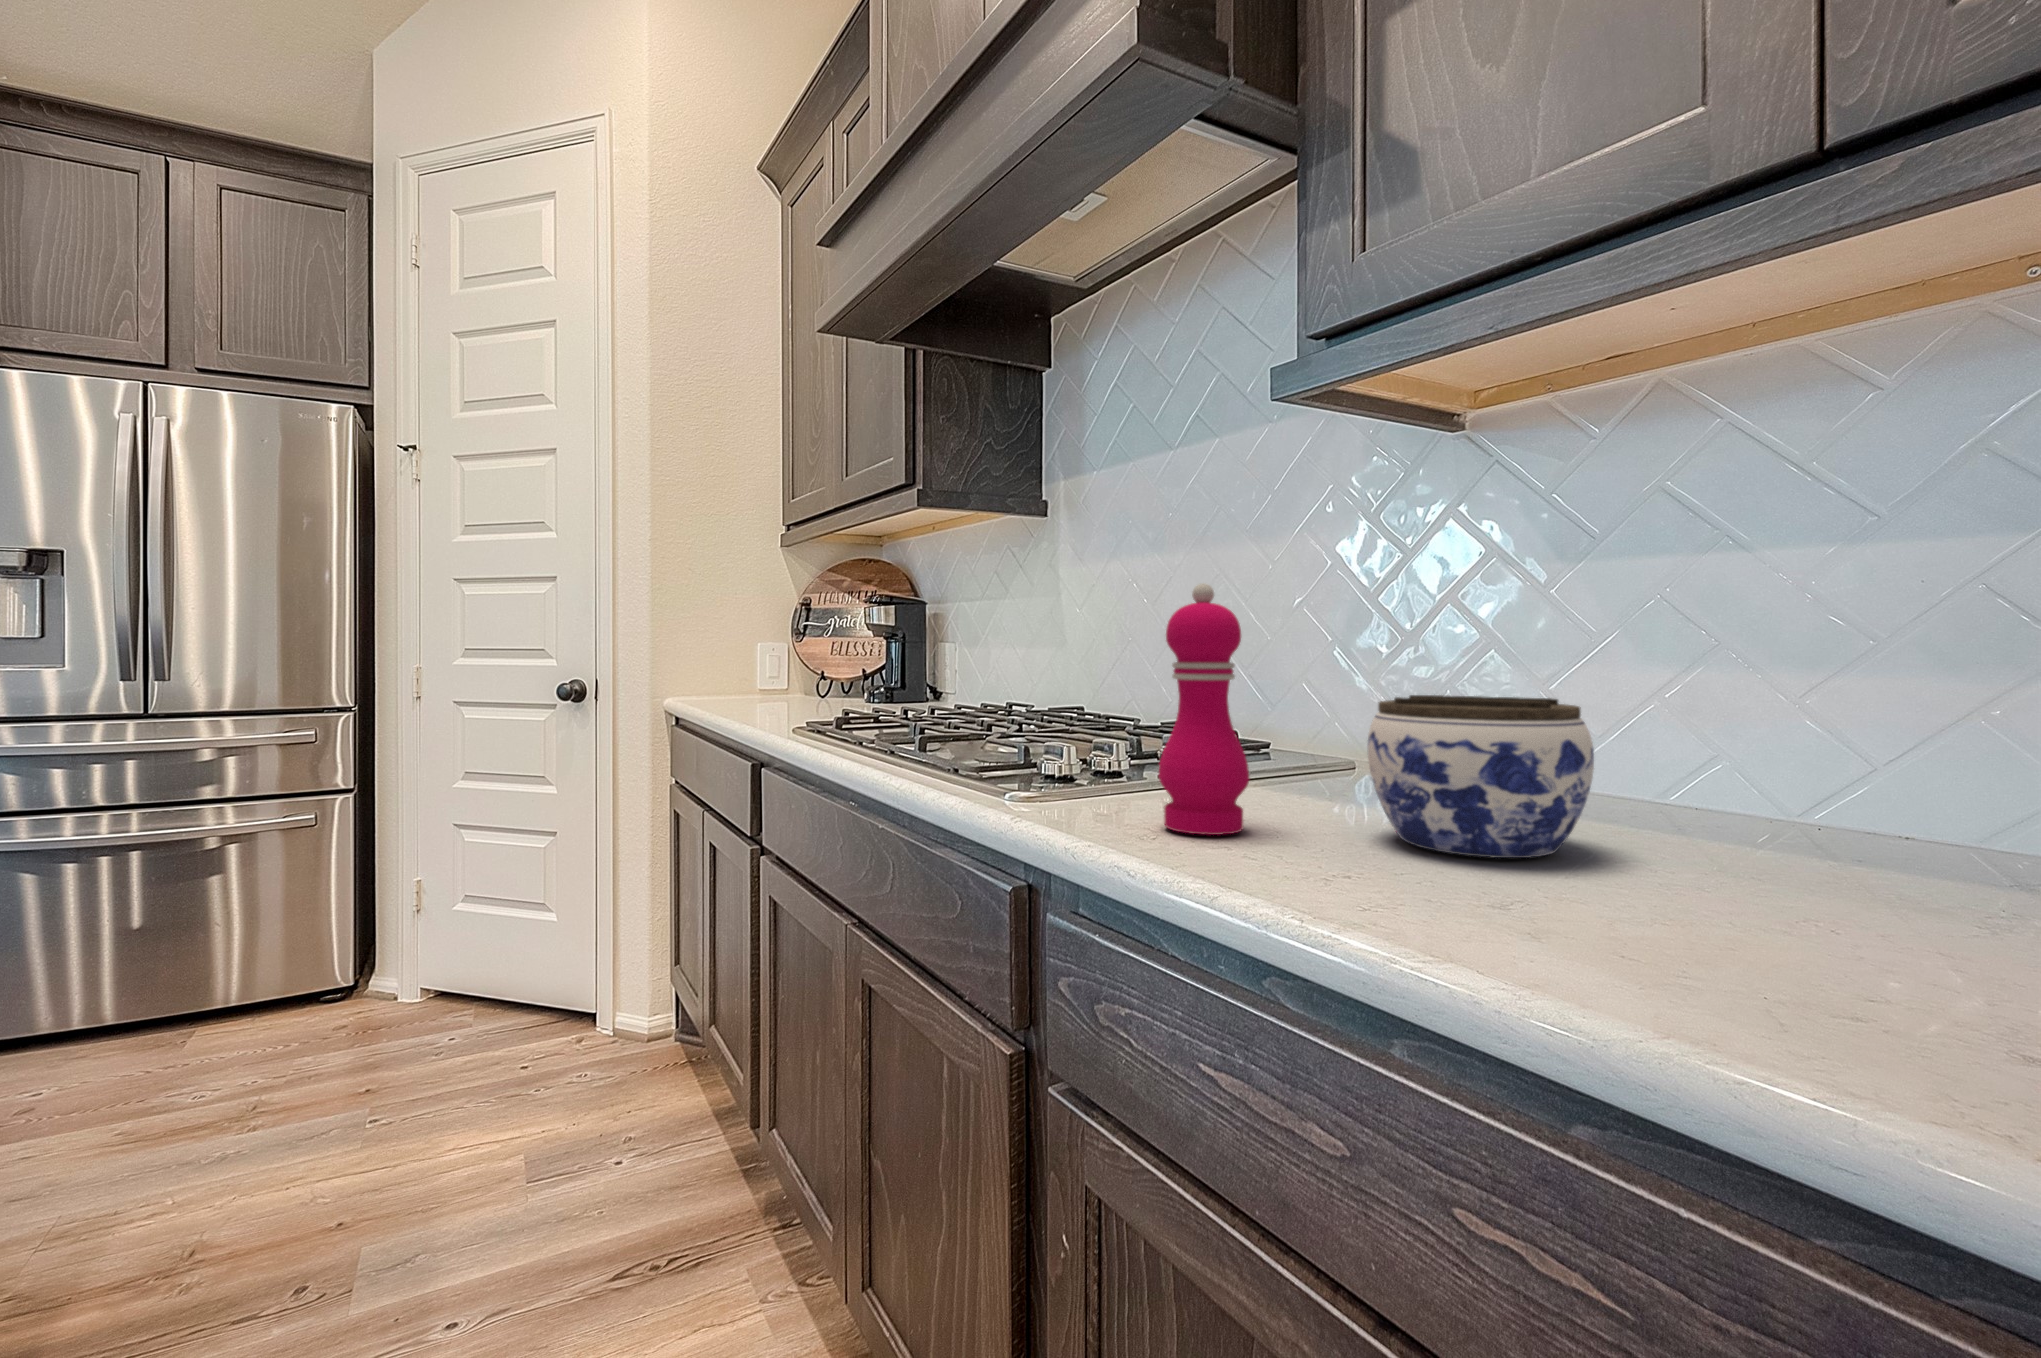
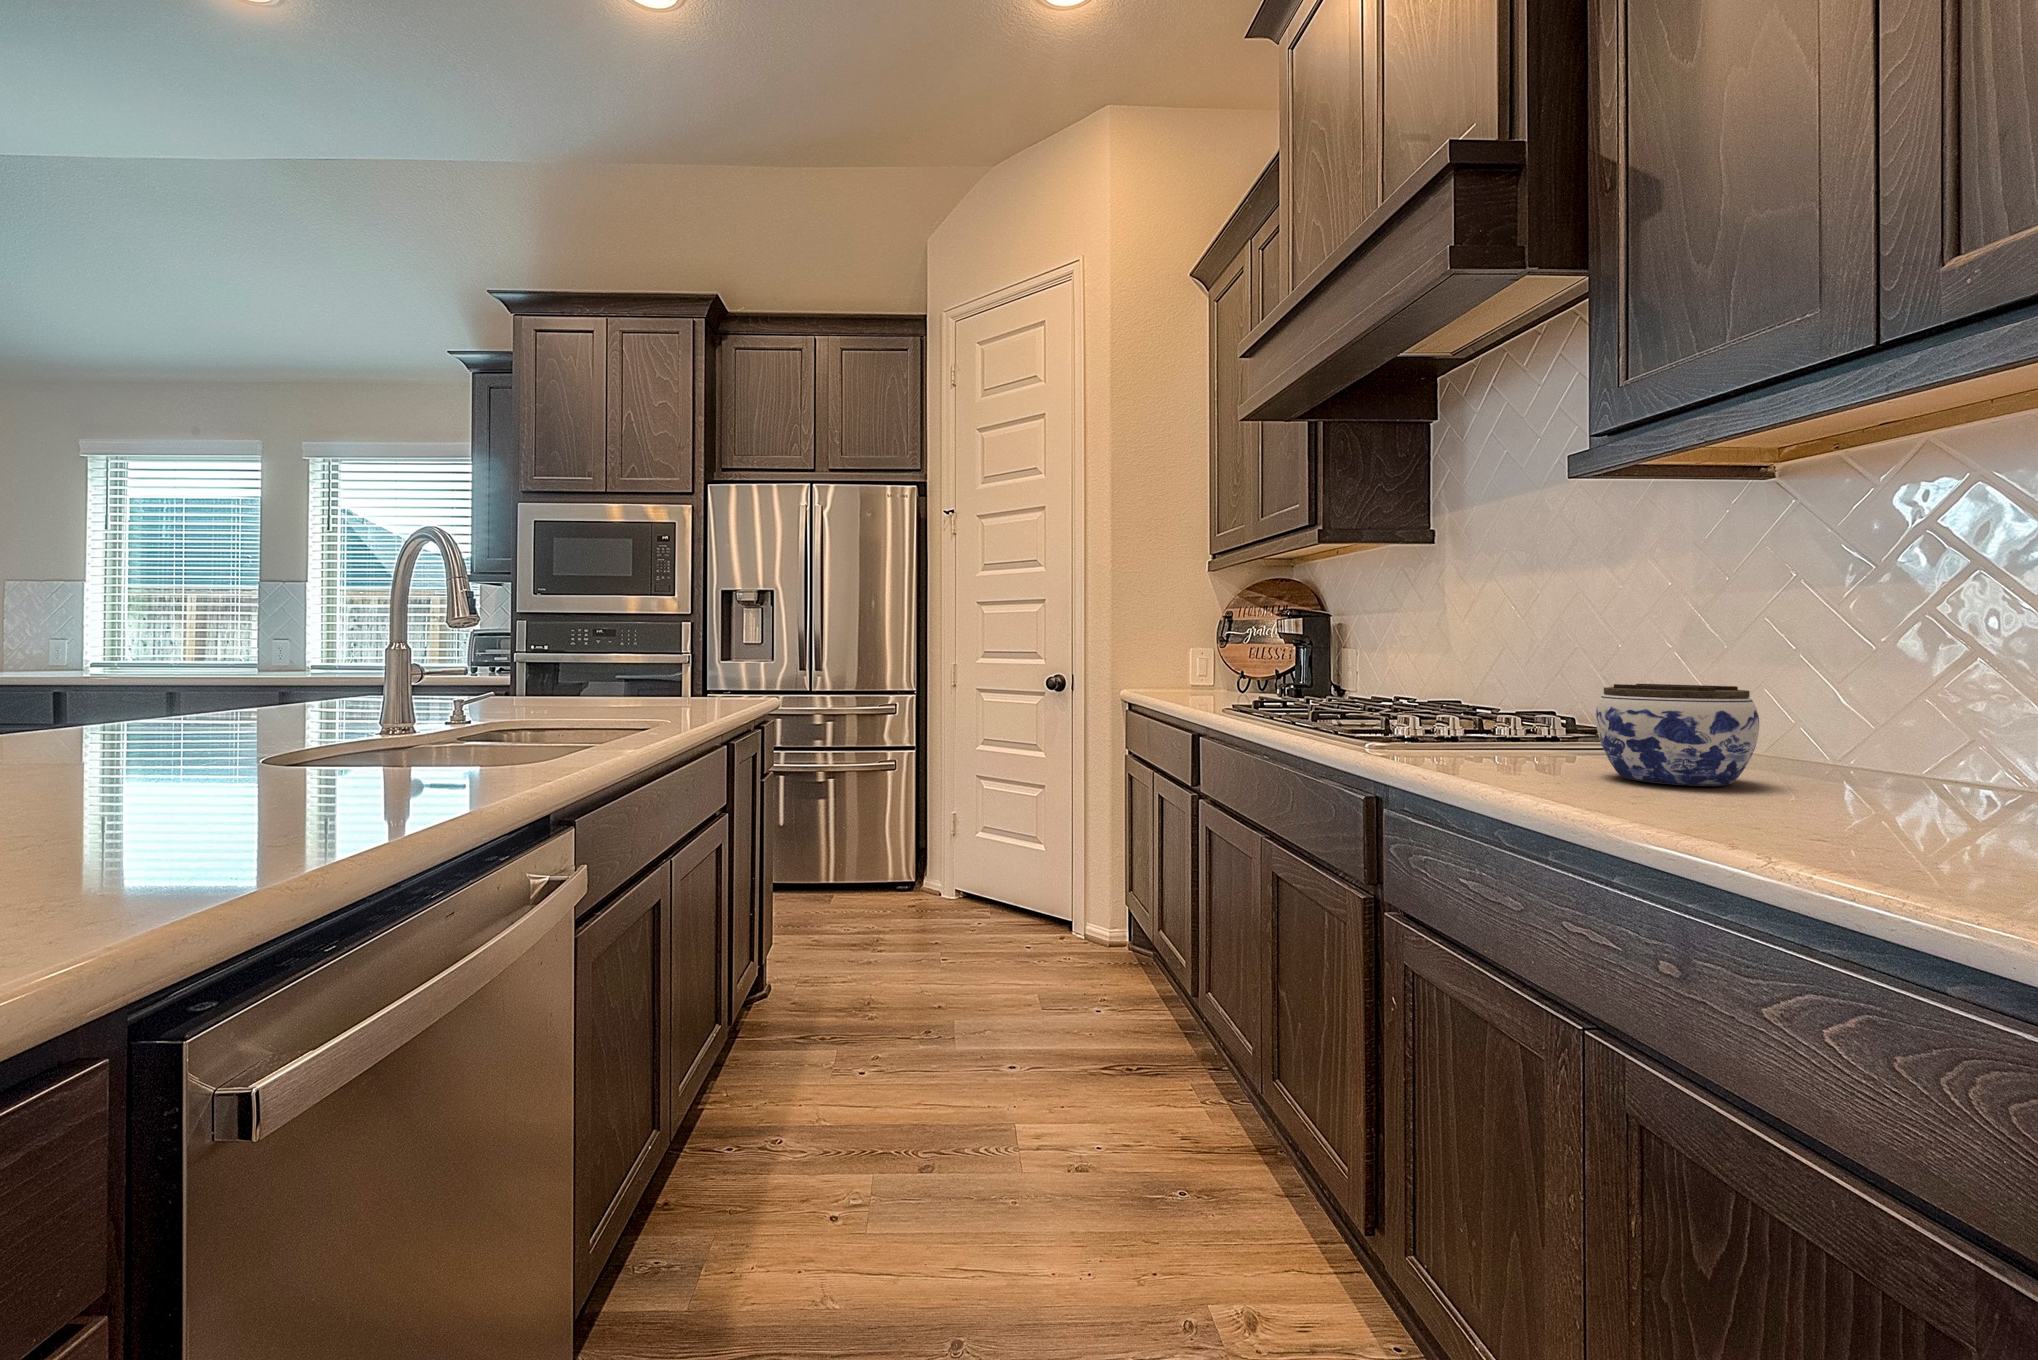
pepper mill: present [1158,583,1249,835] -> none [1452,612,1516,768]

